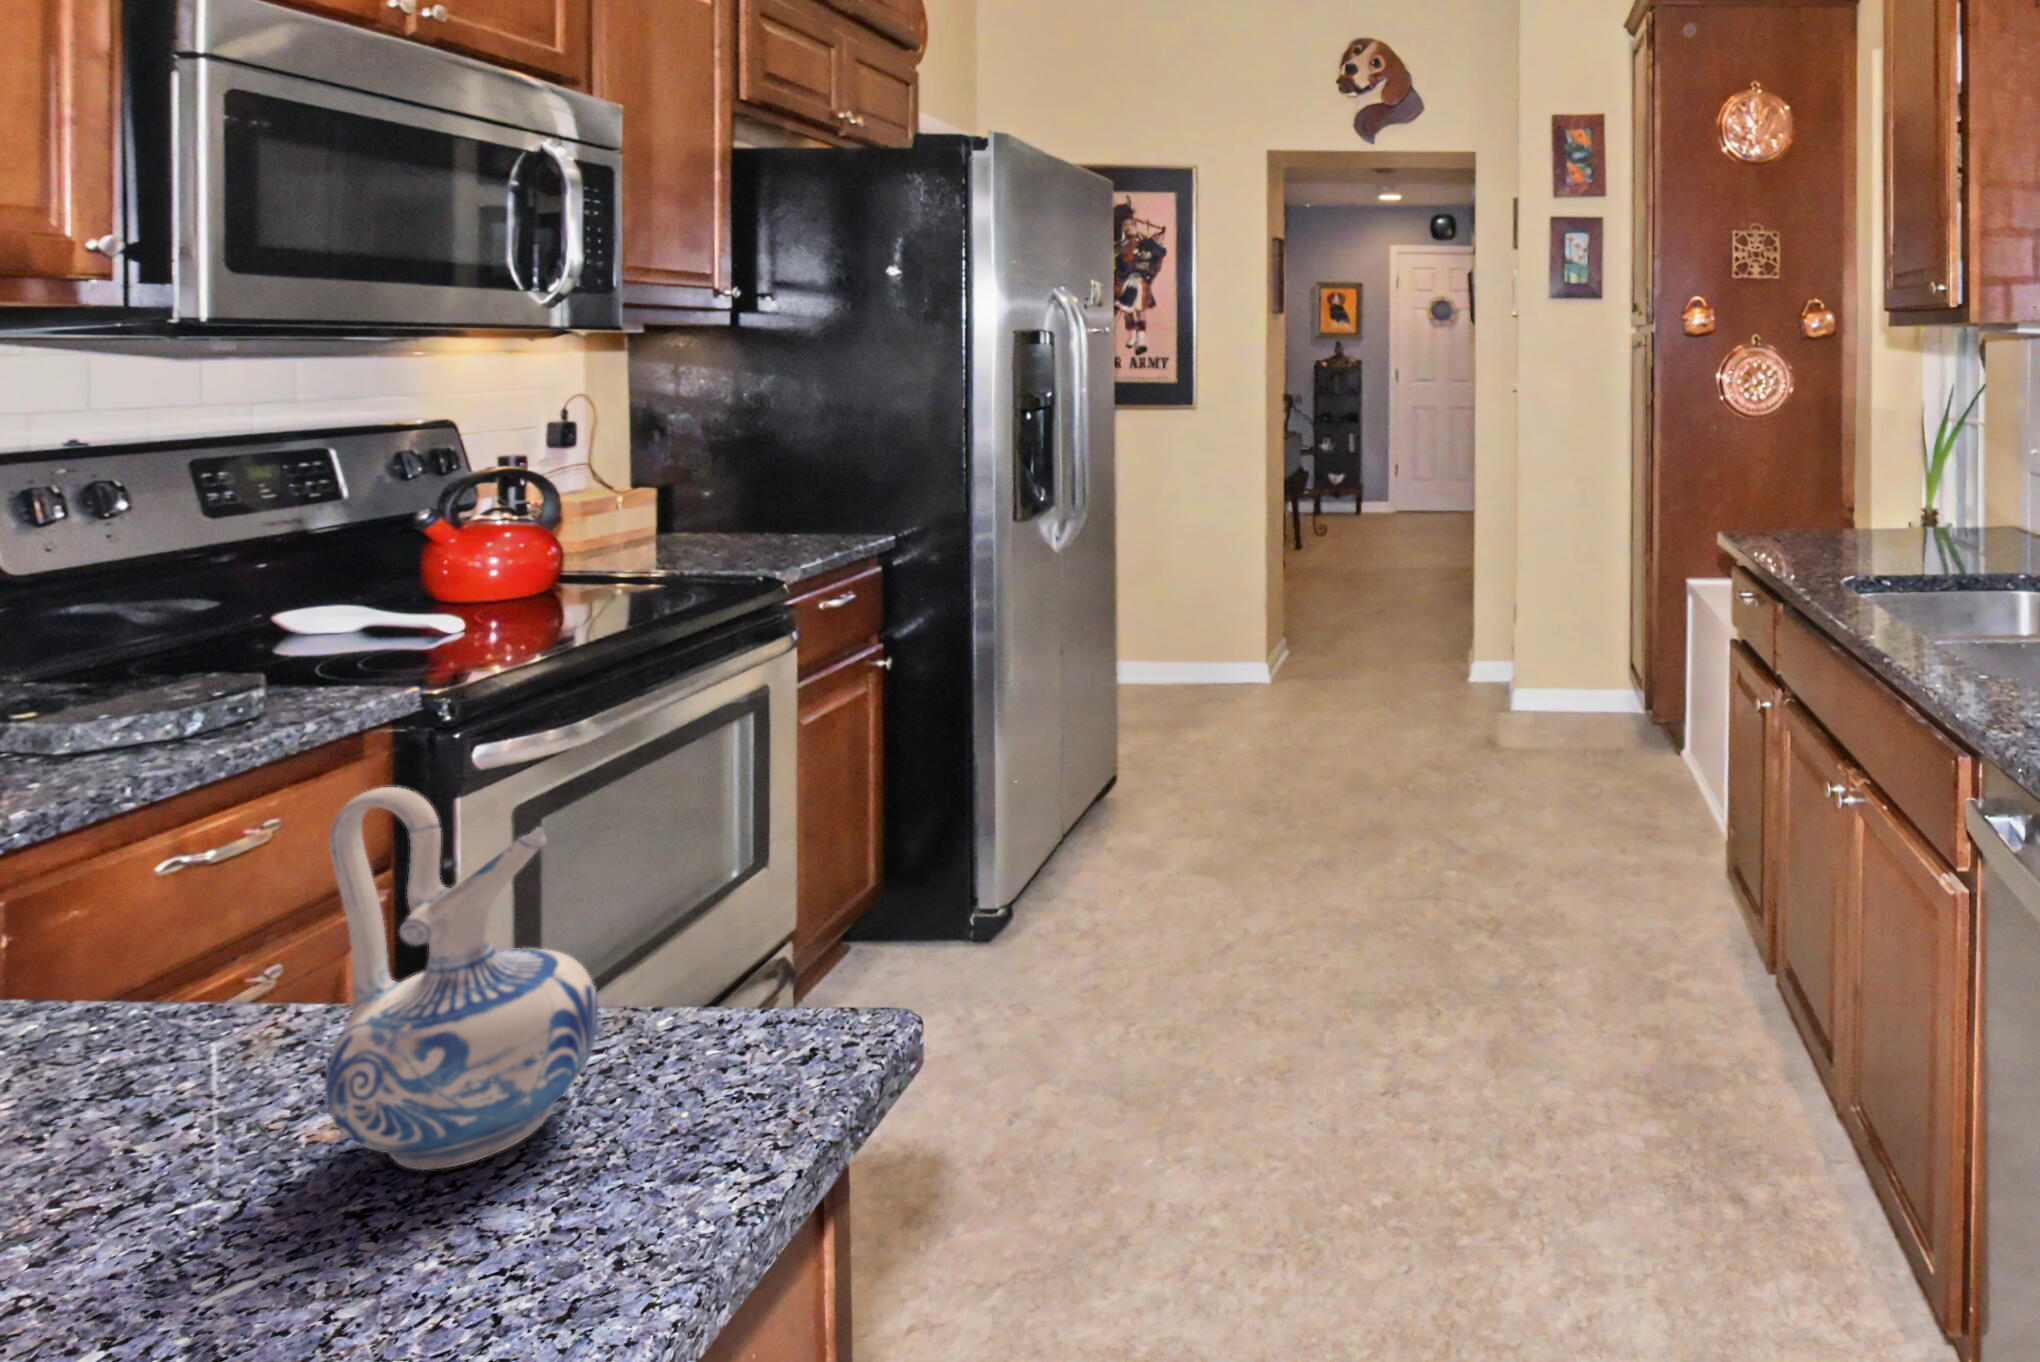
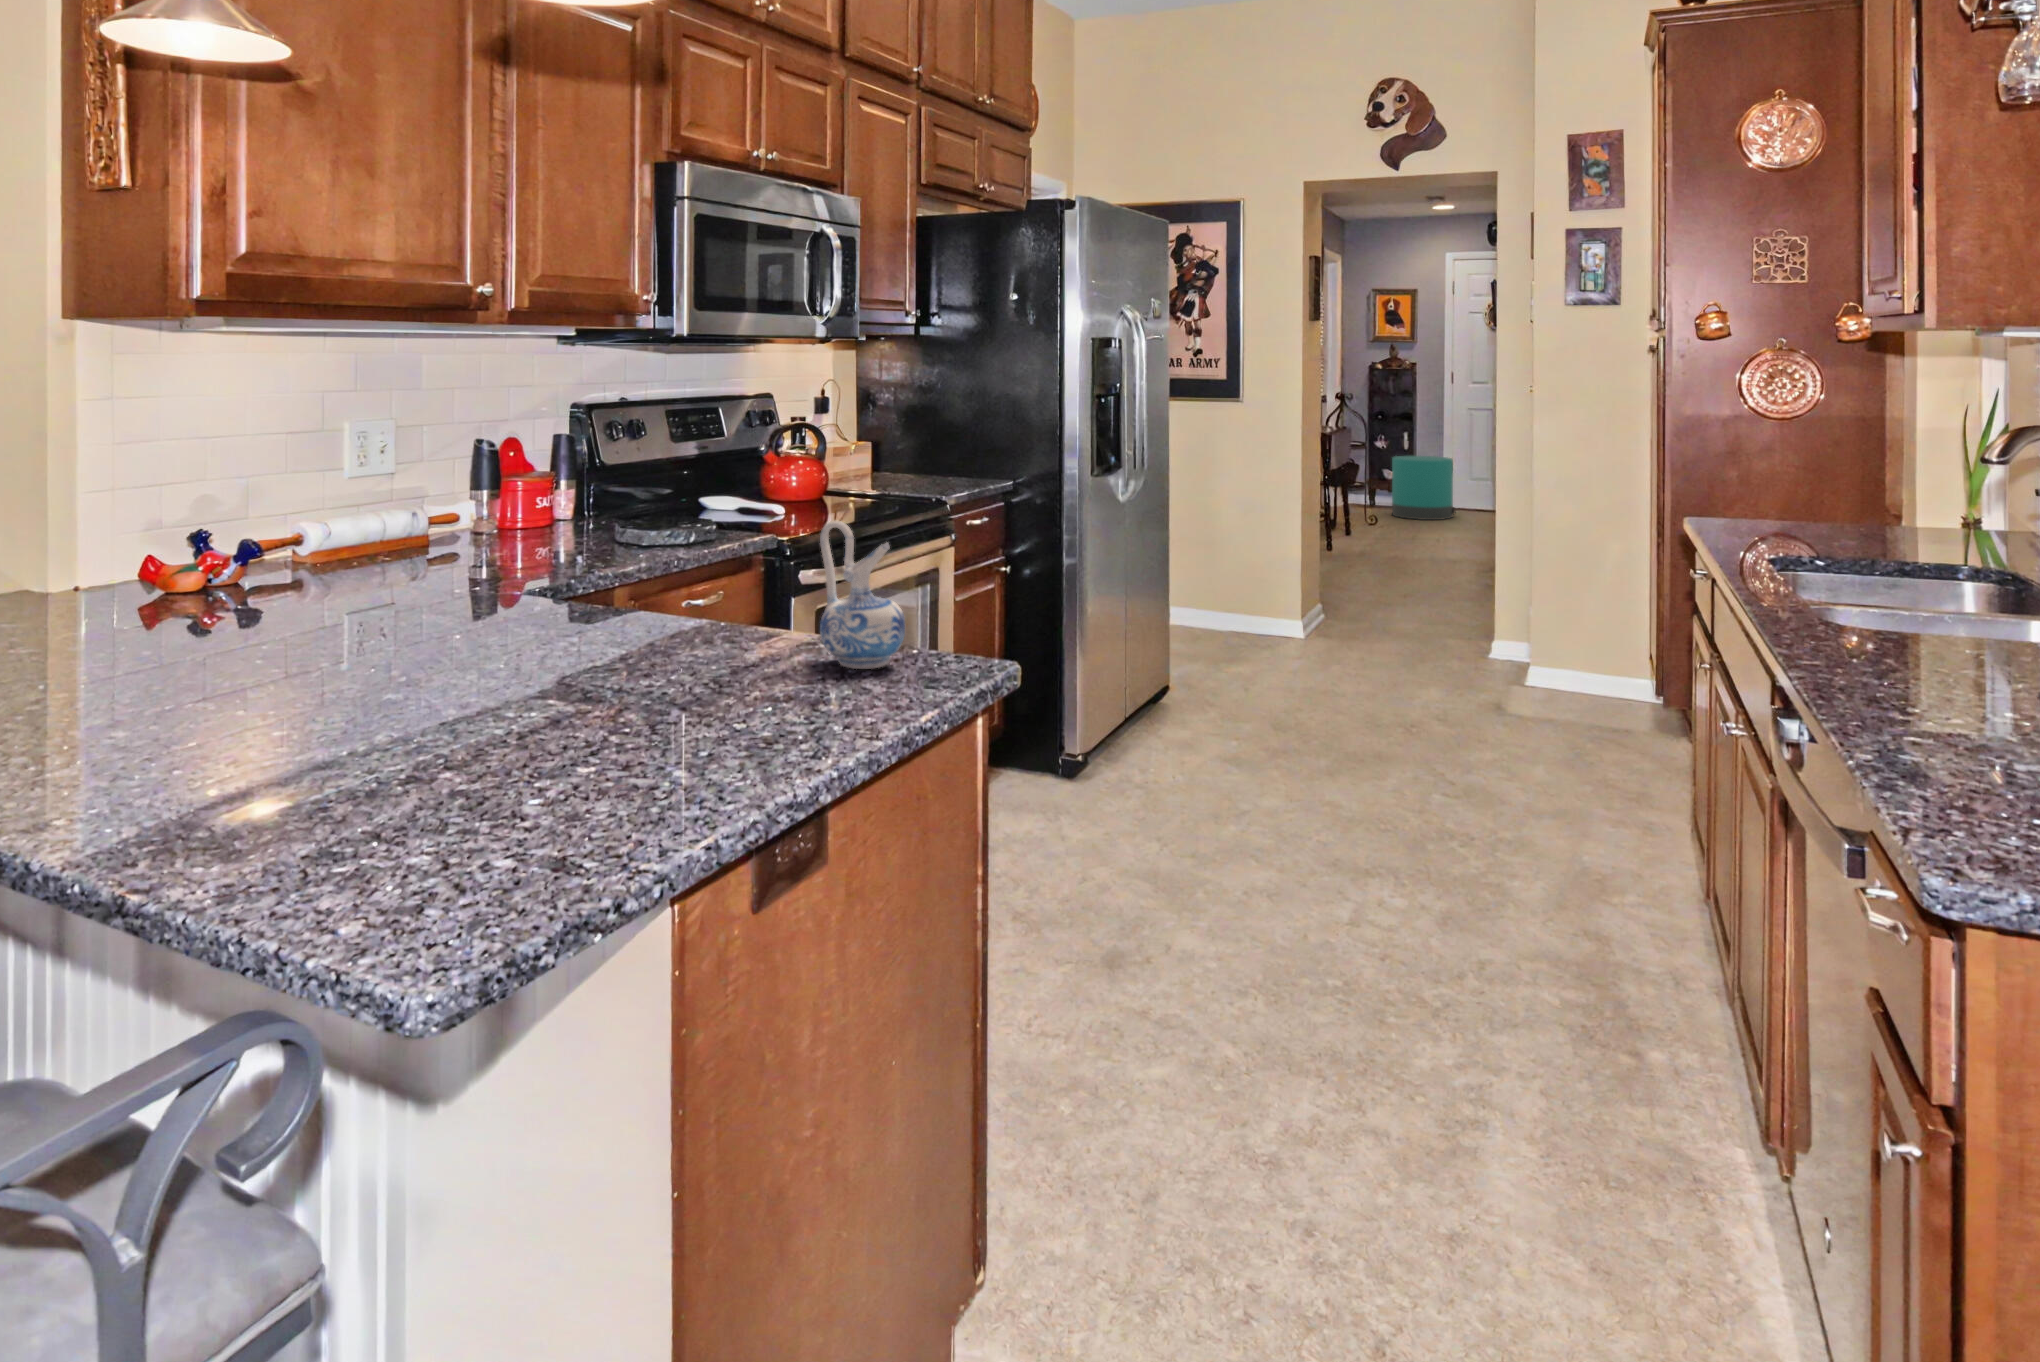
trash can: none [1341,457,1404,524] -> present [1392,456,1455,520]

